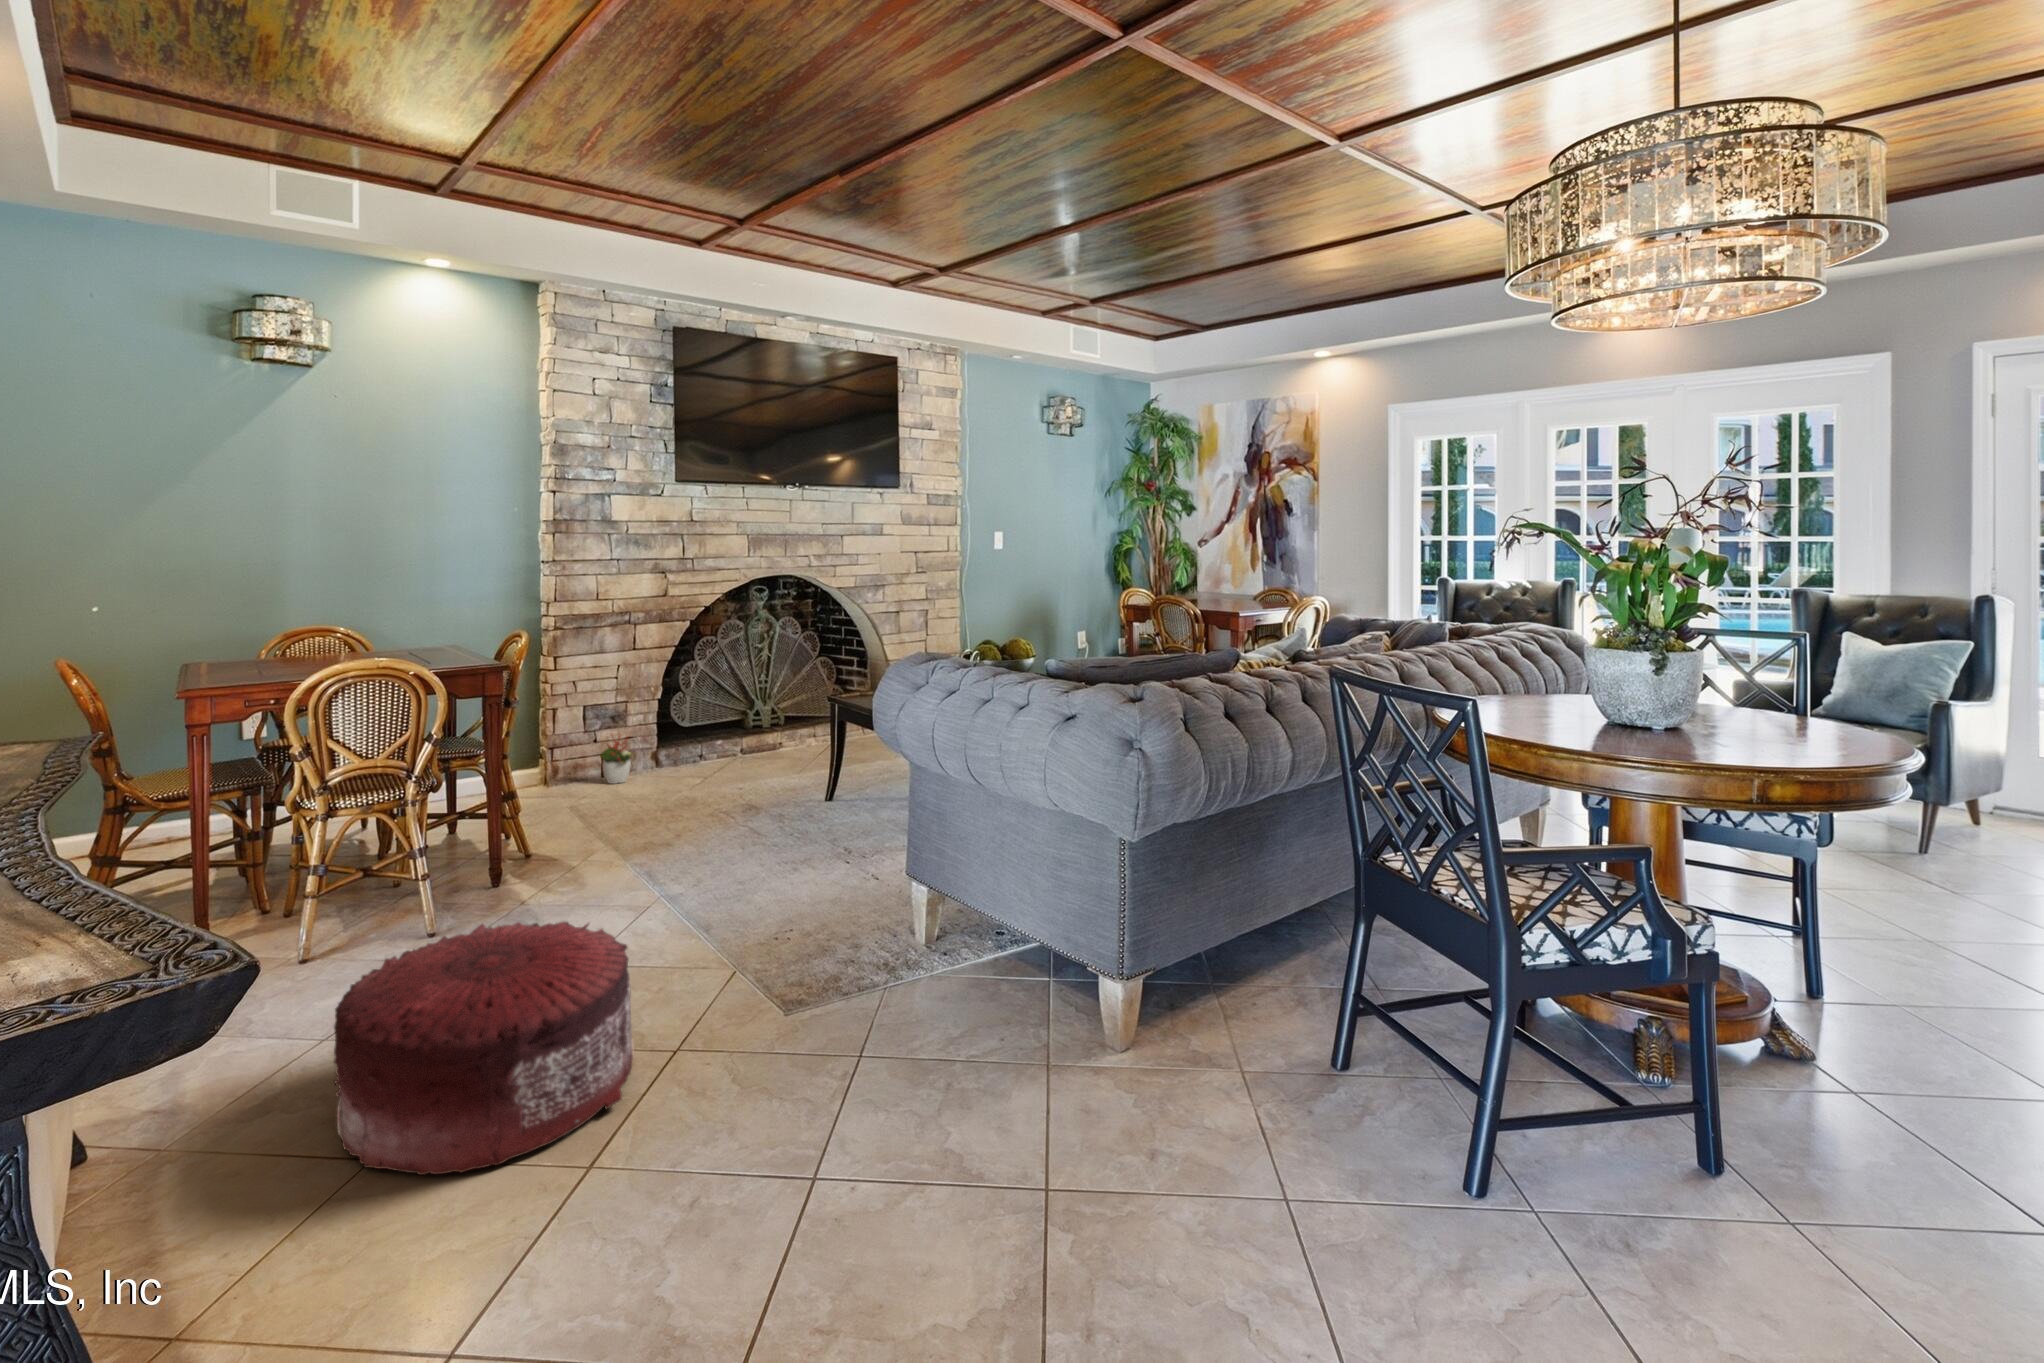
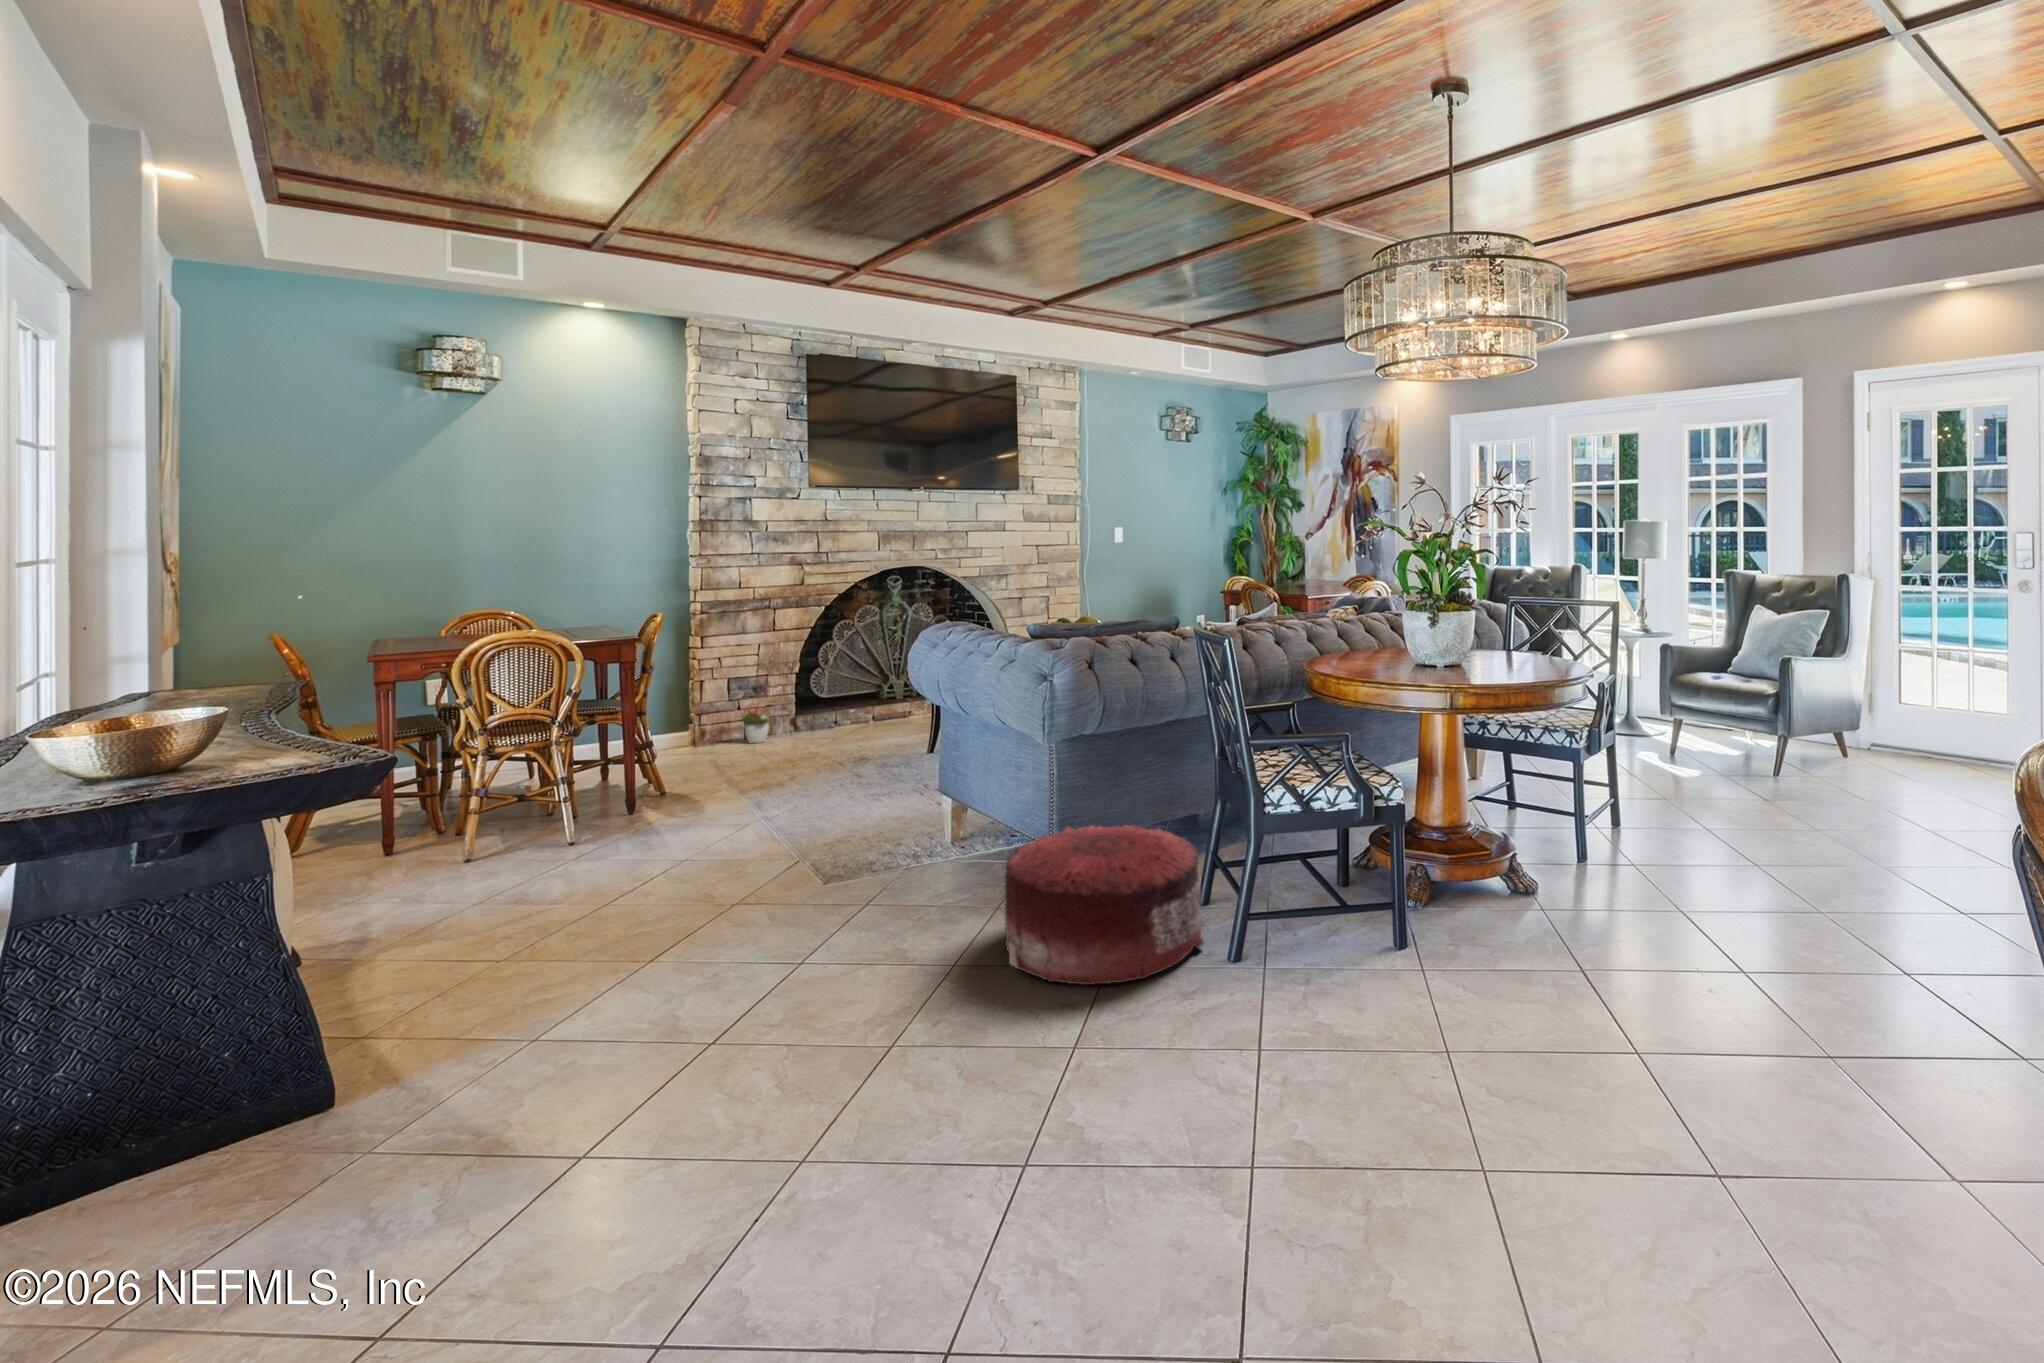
pouf: present [334,922,634,1175] -> present [1004,825,1204,985]

